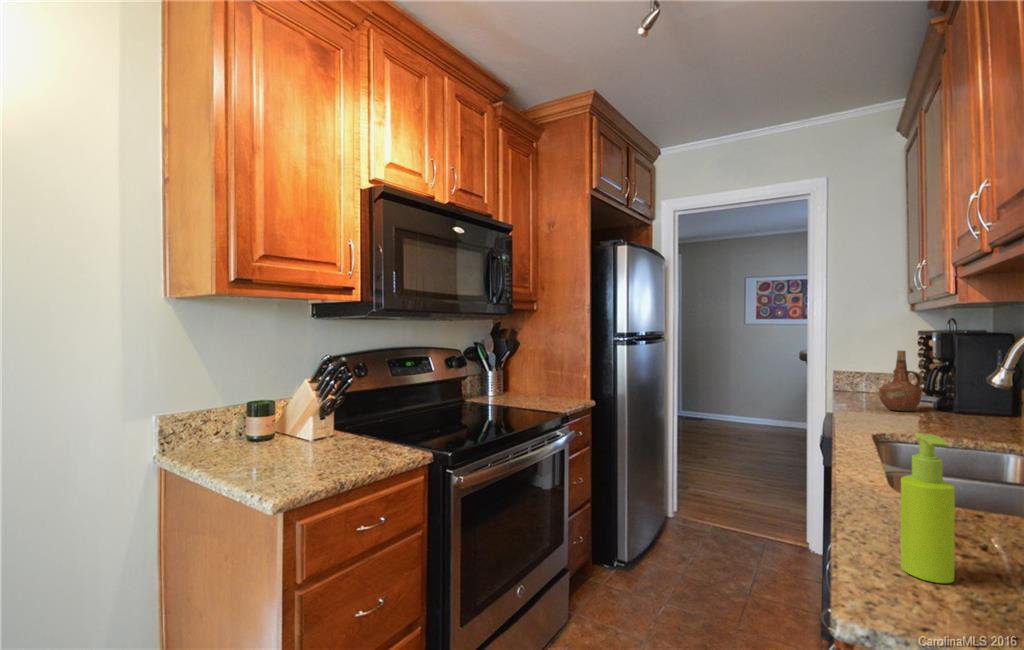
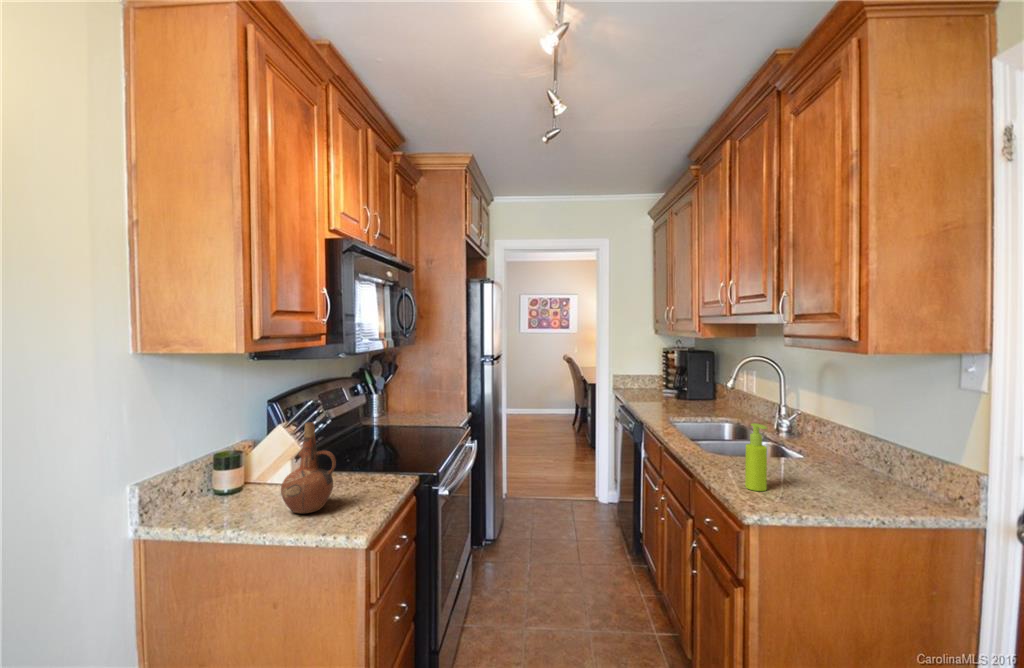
ceramic pitcher: present [879,350,922,411] -> present [281,422,336,513]

